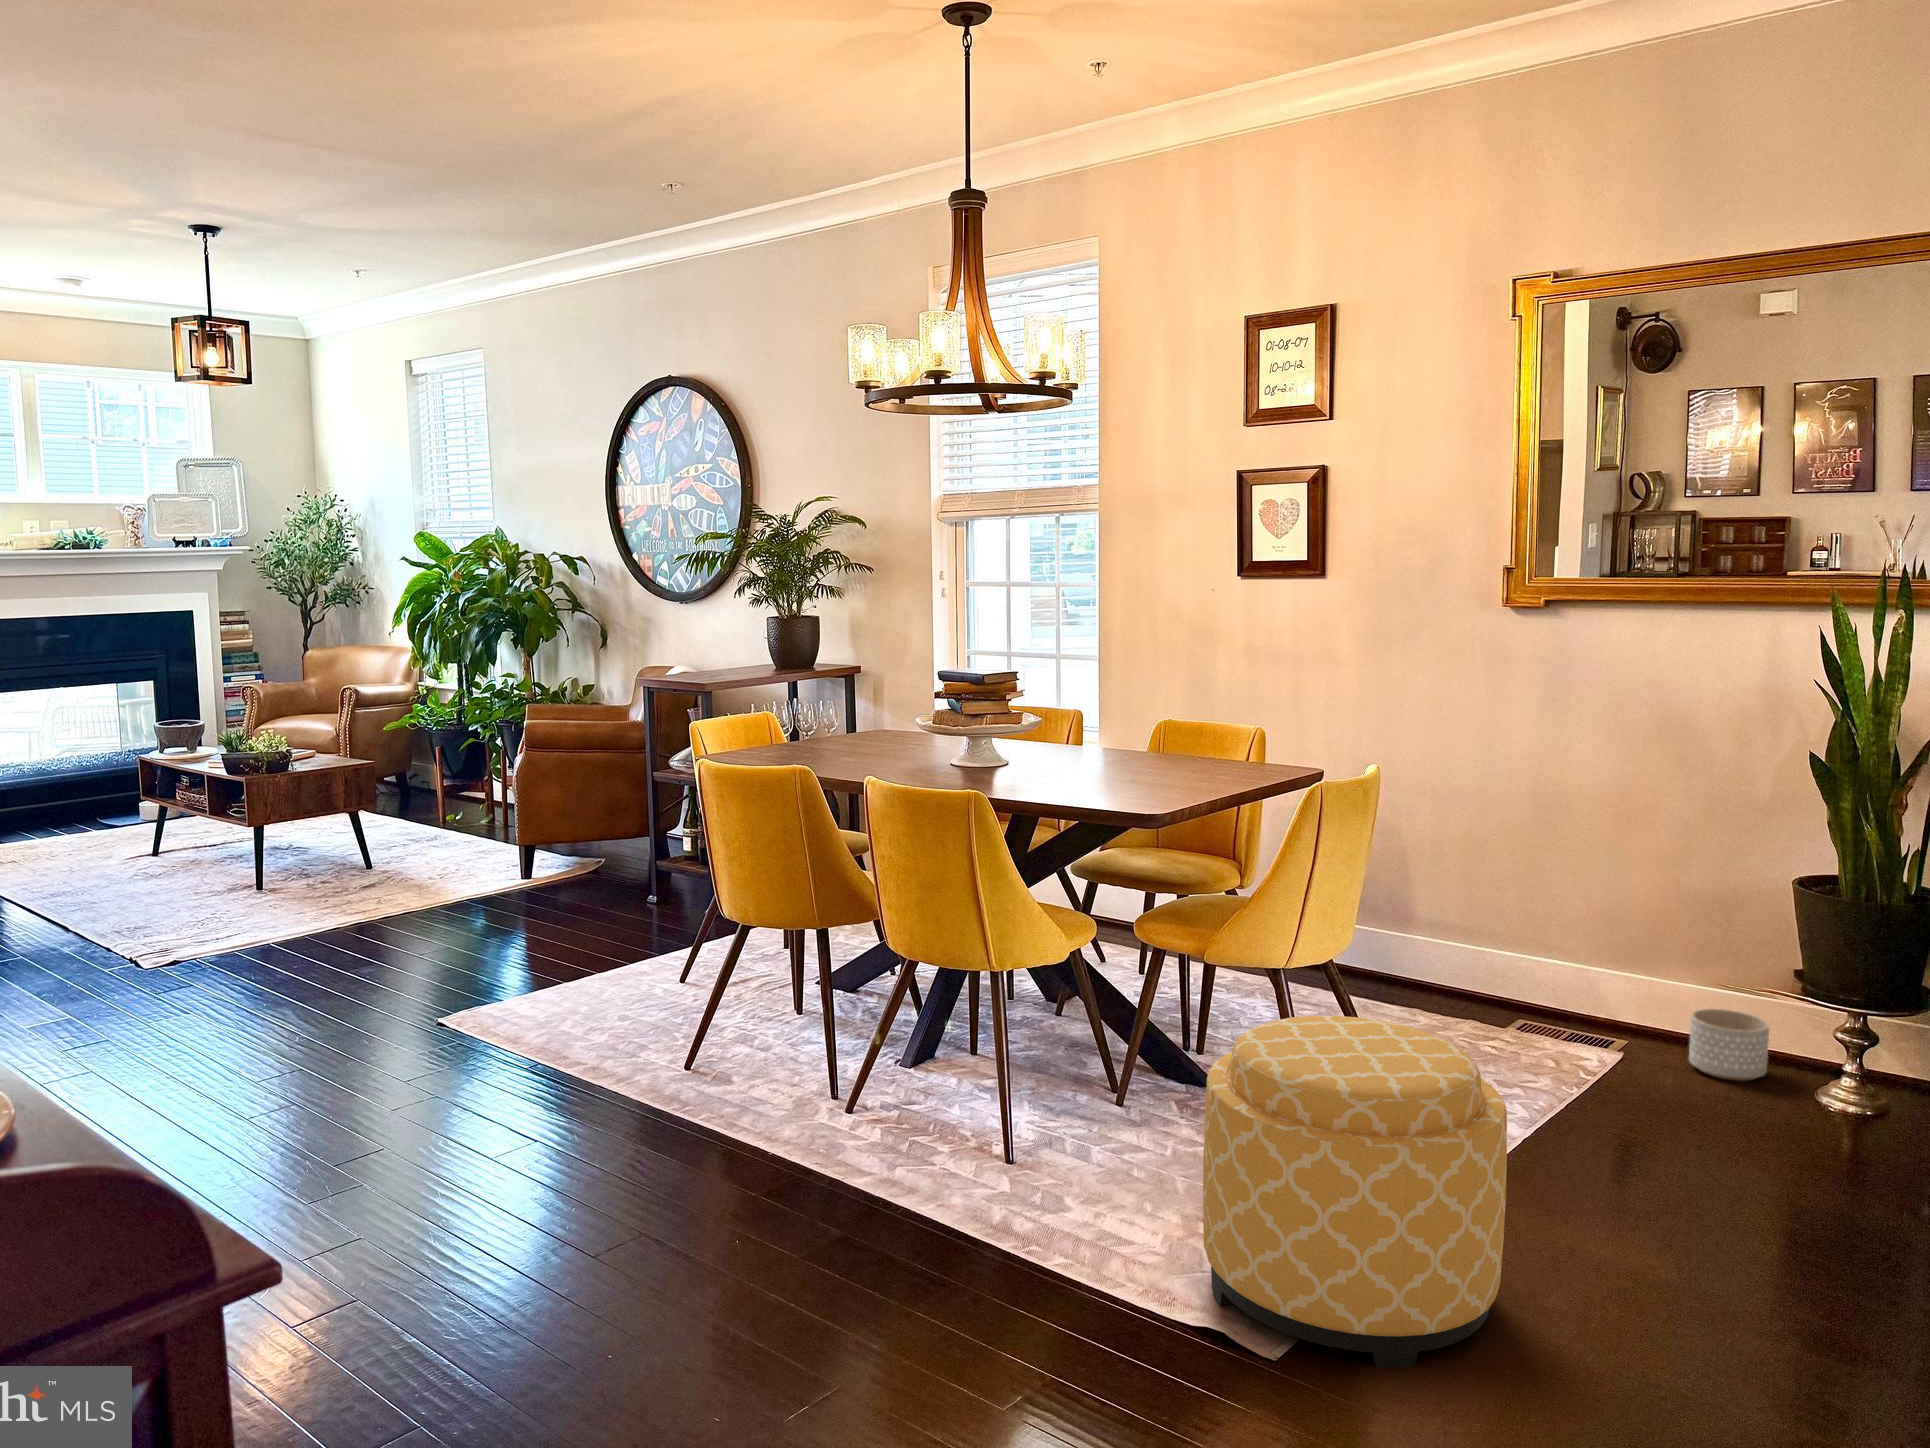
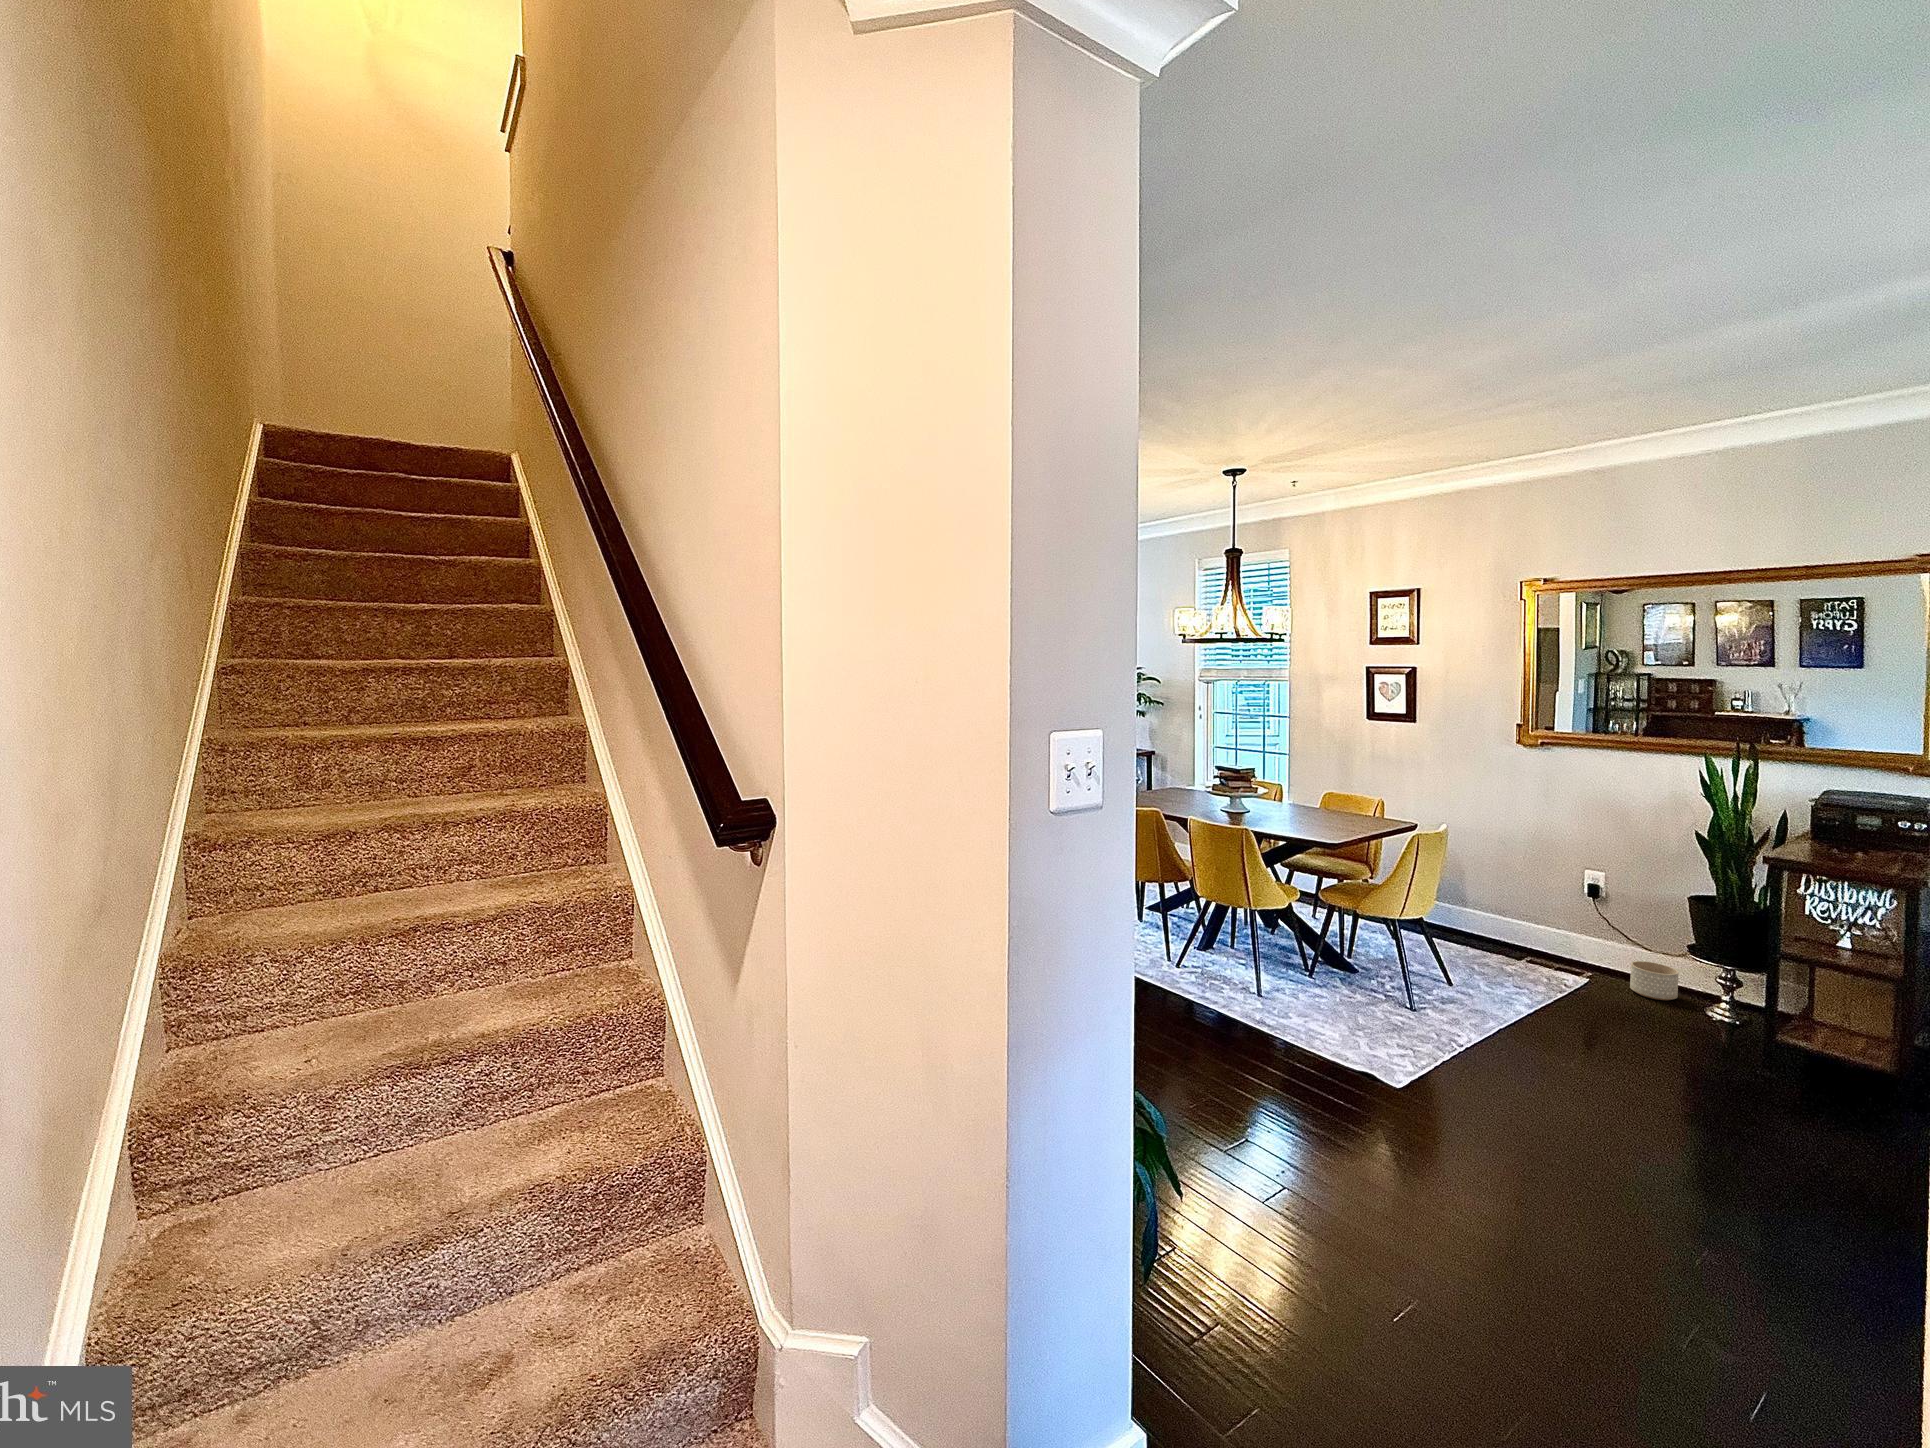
ottoman: present [1203,1016,1507,1367] -> none [1361,941,1511,1098]

